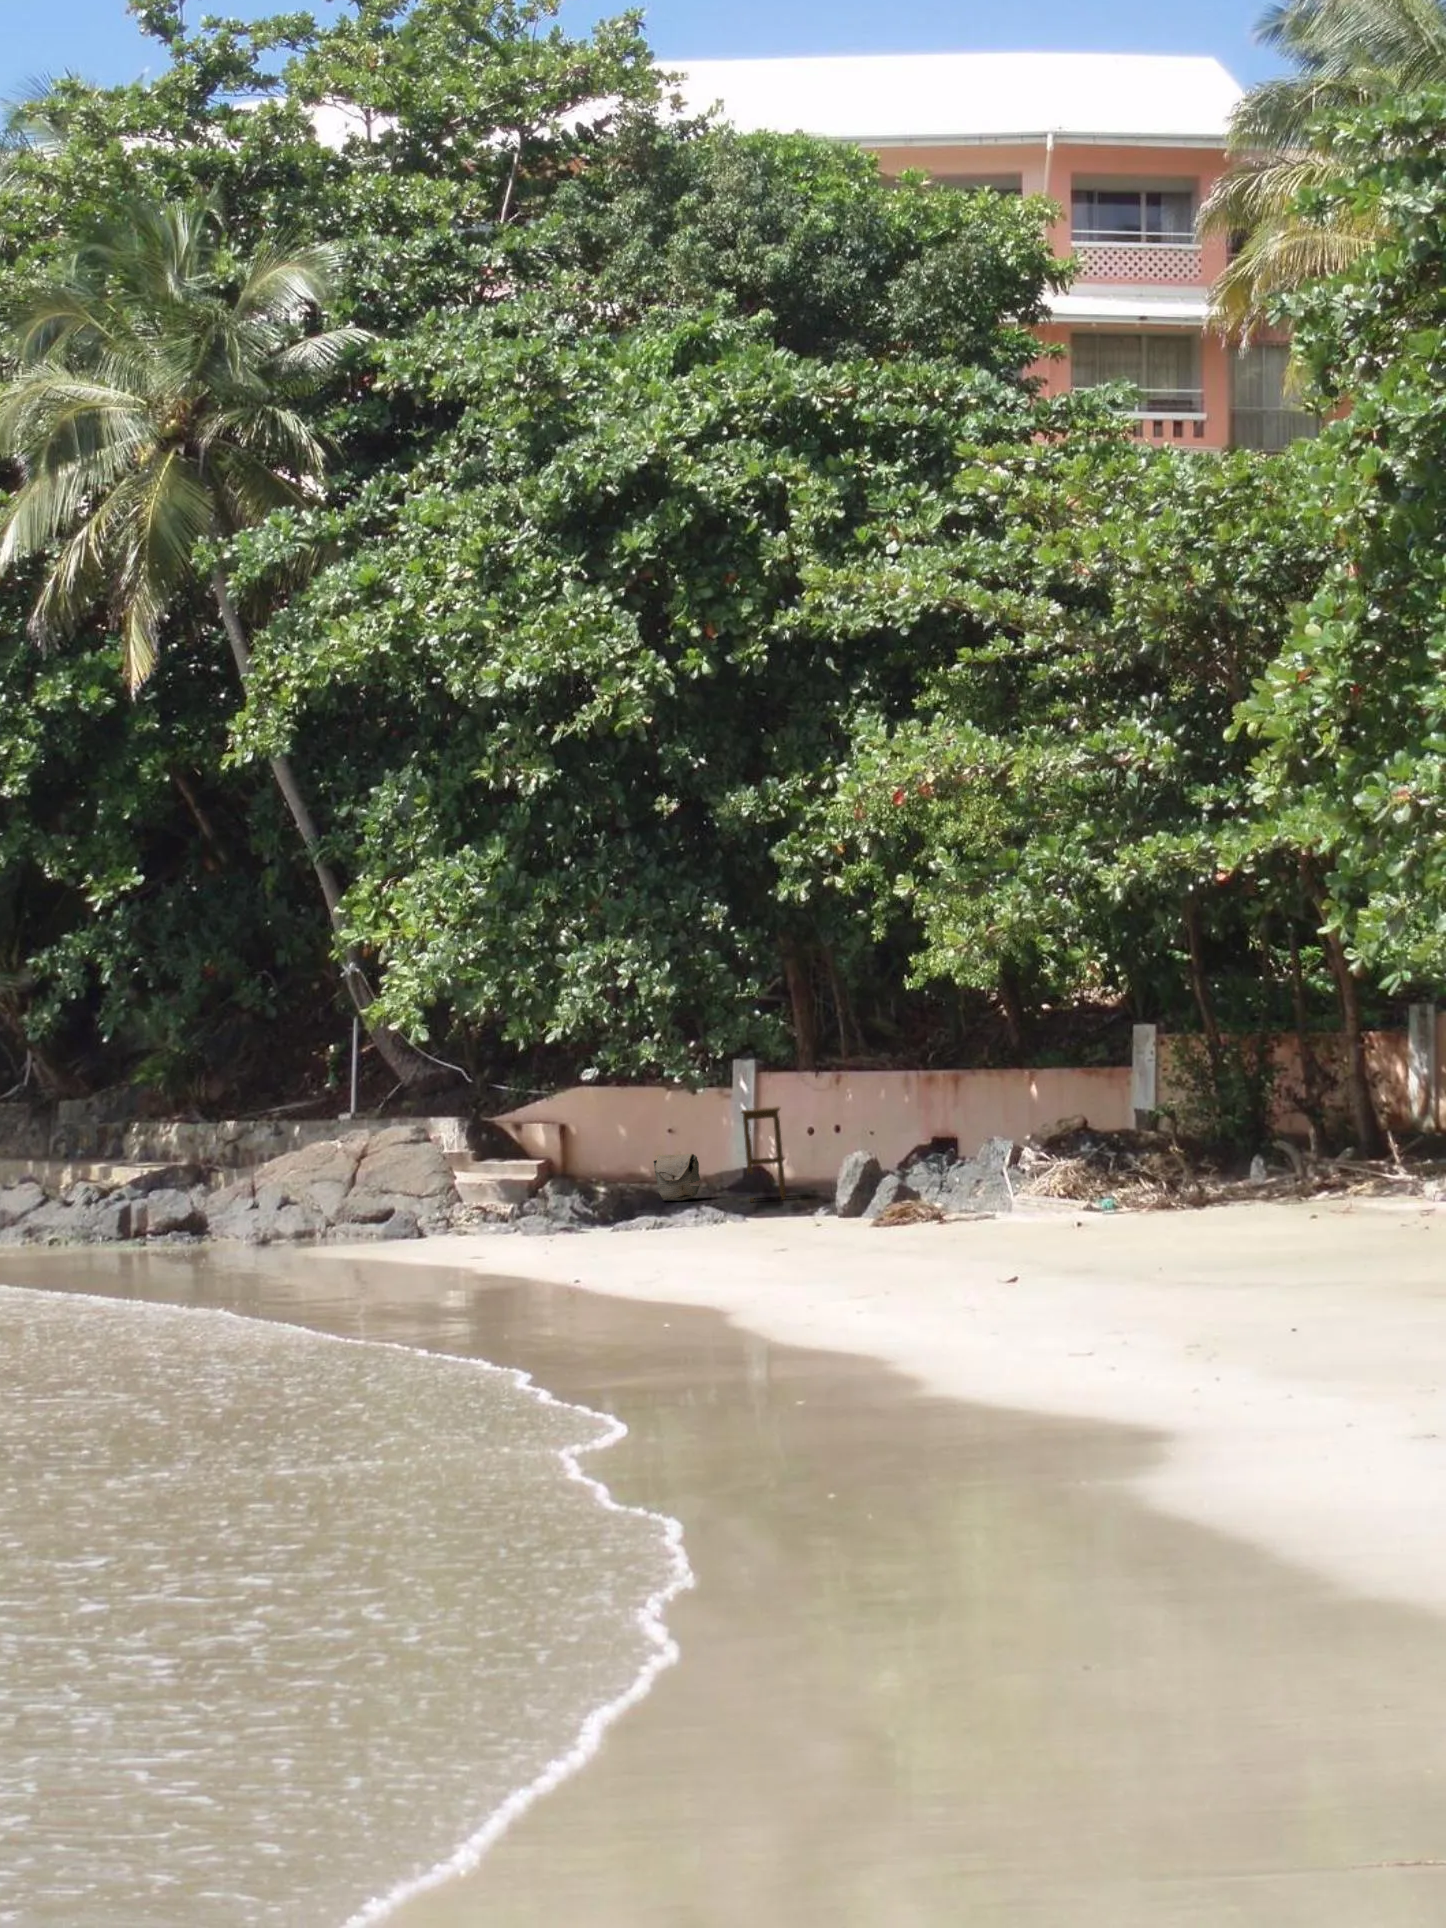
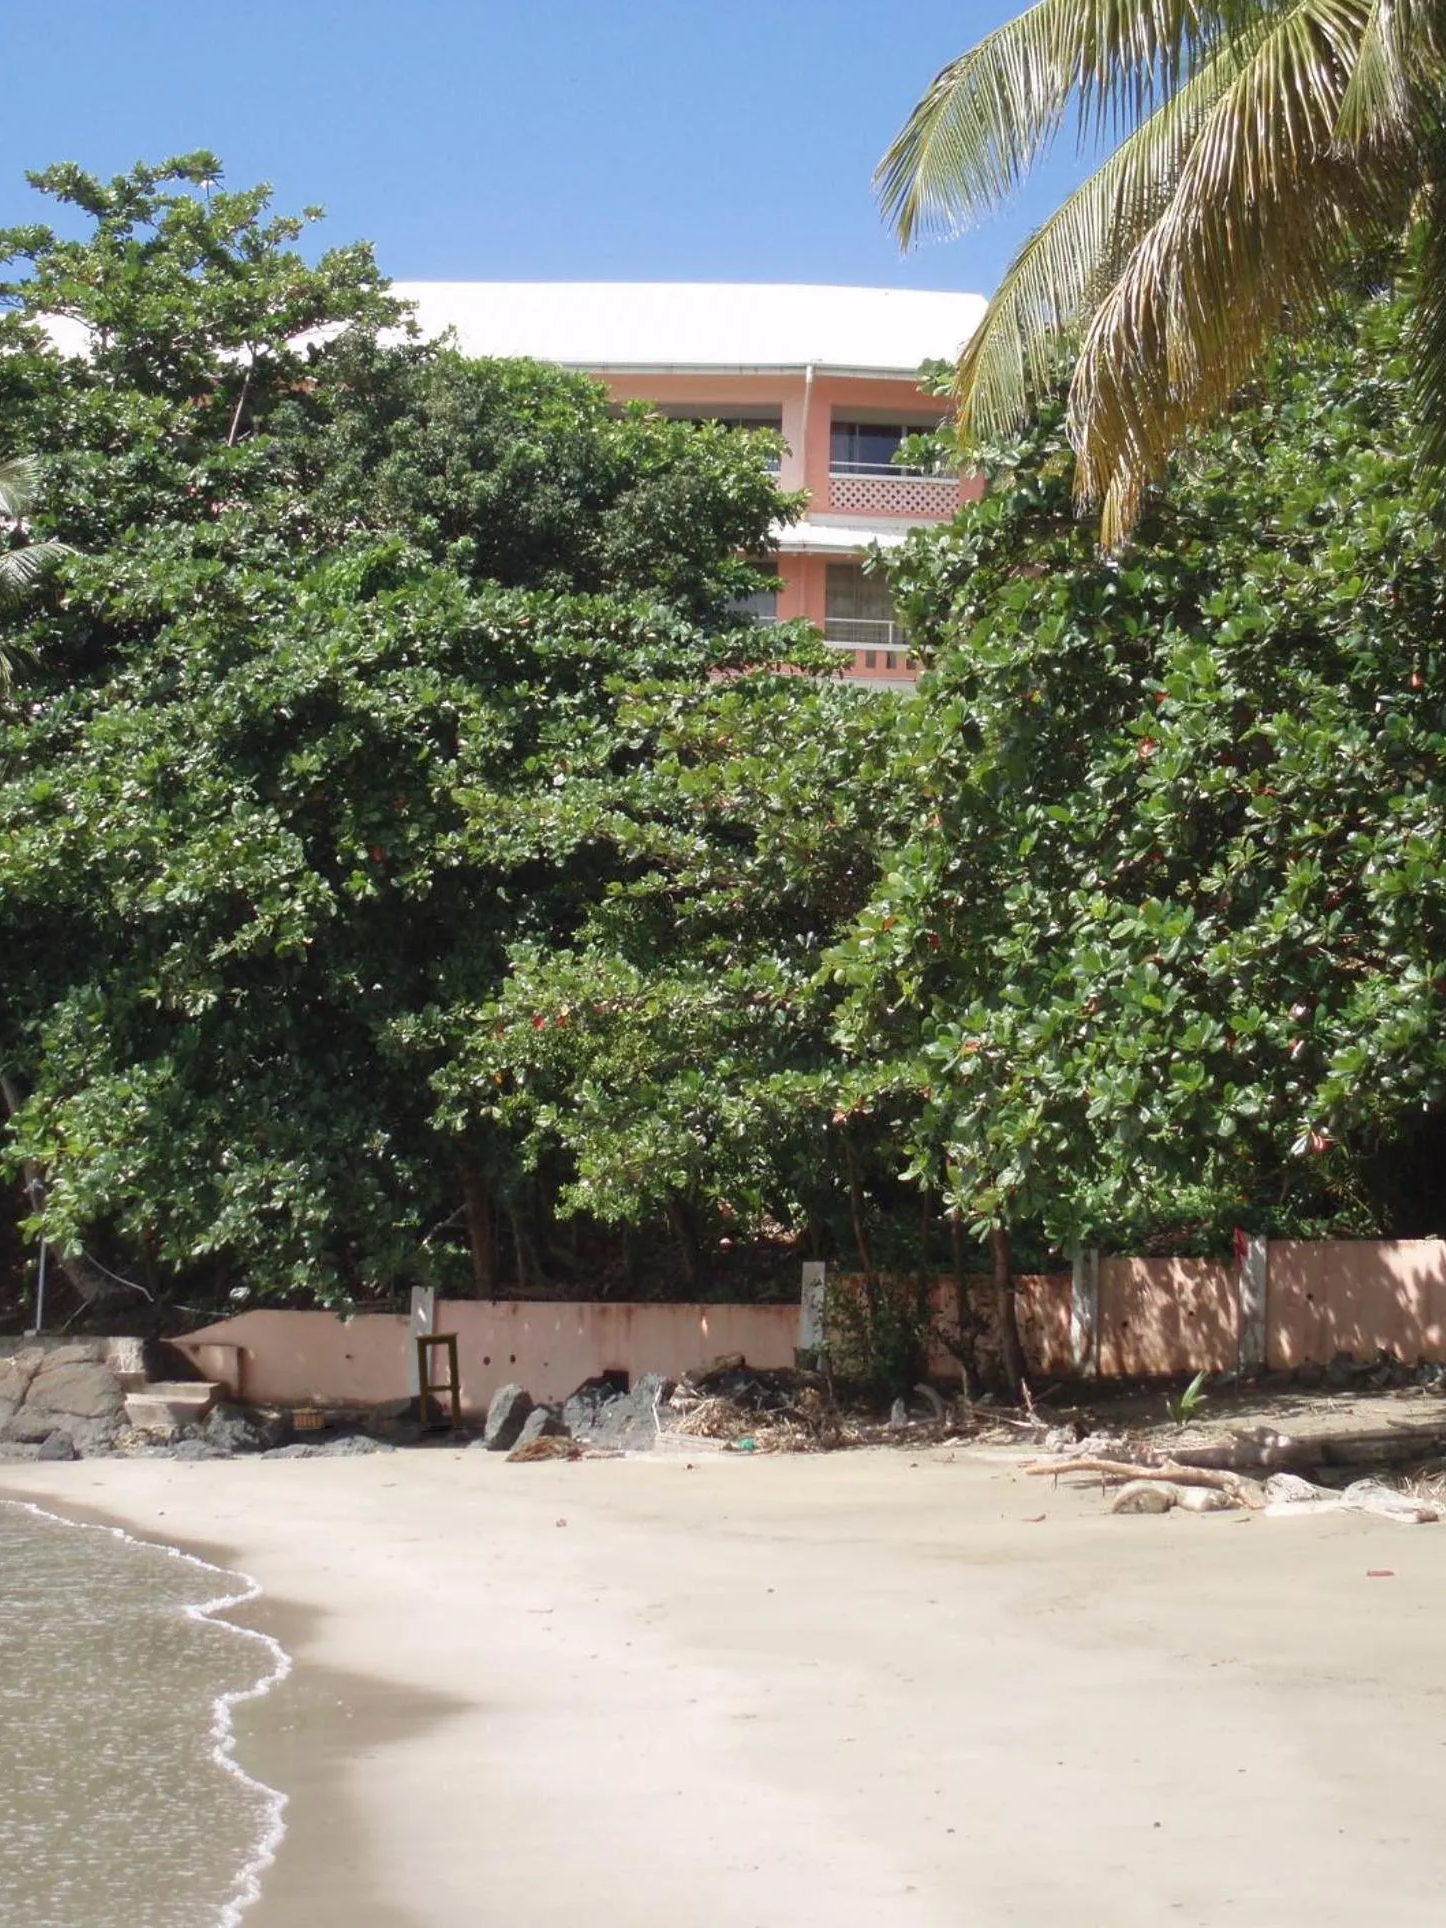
bag: present [654,1154,700,1201] -> none [332,1379,378,1428]
basket: none [614,1161,646,1203] -> present [293,1405,325,1430]

